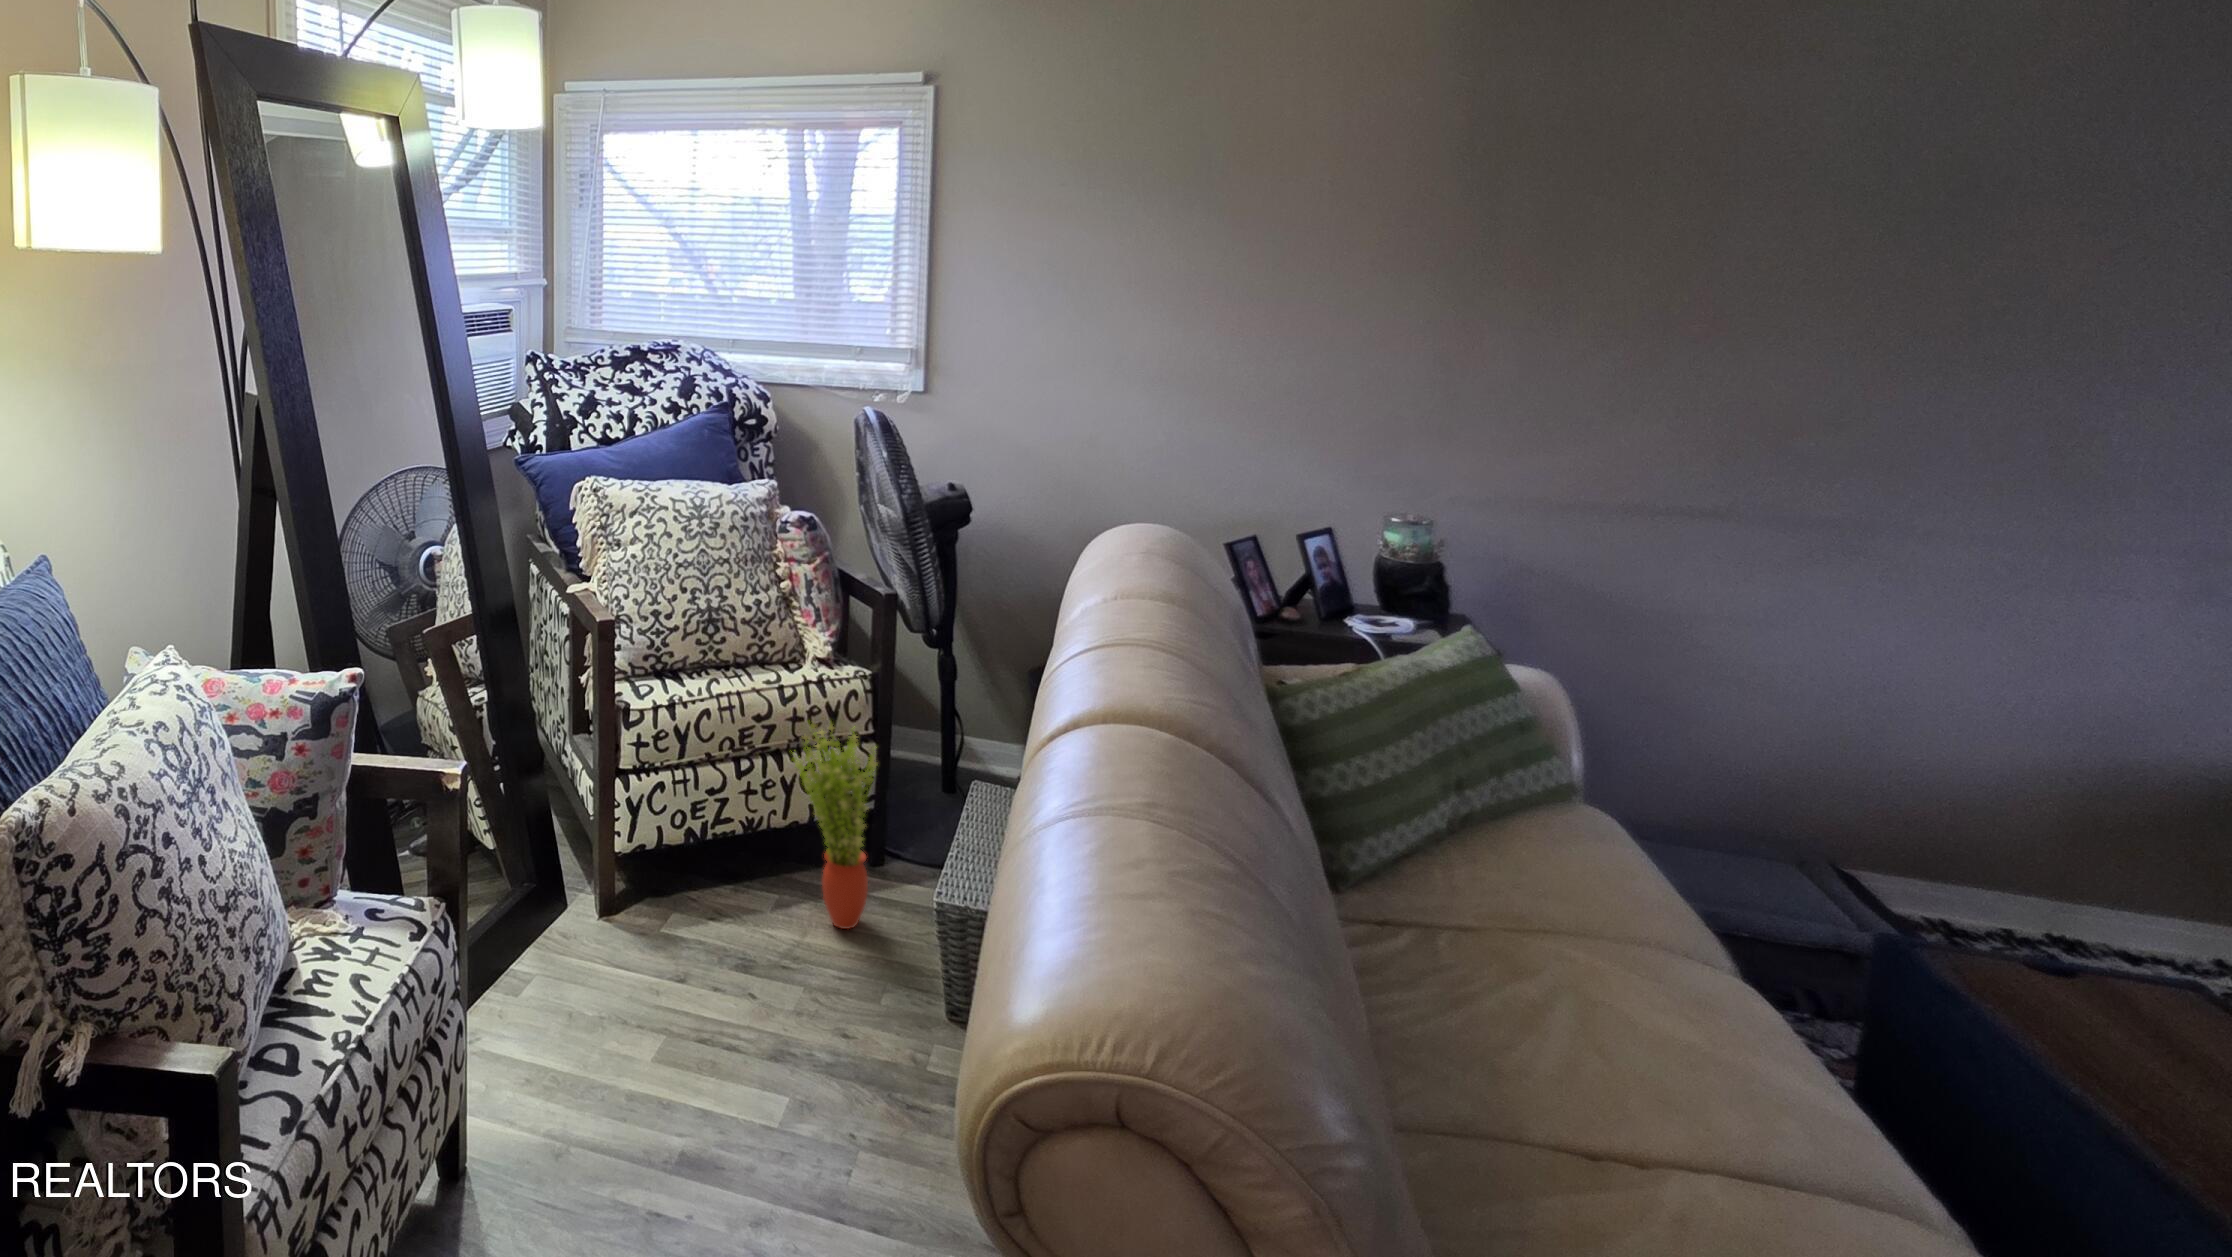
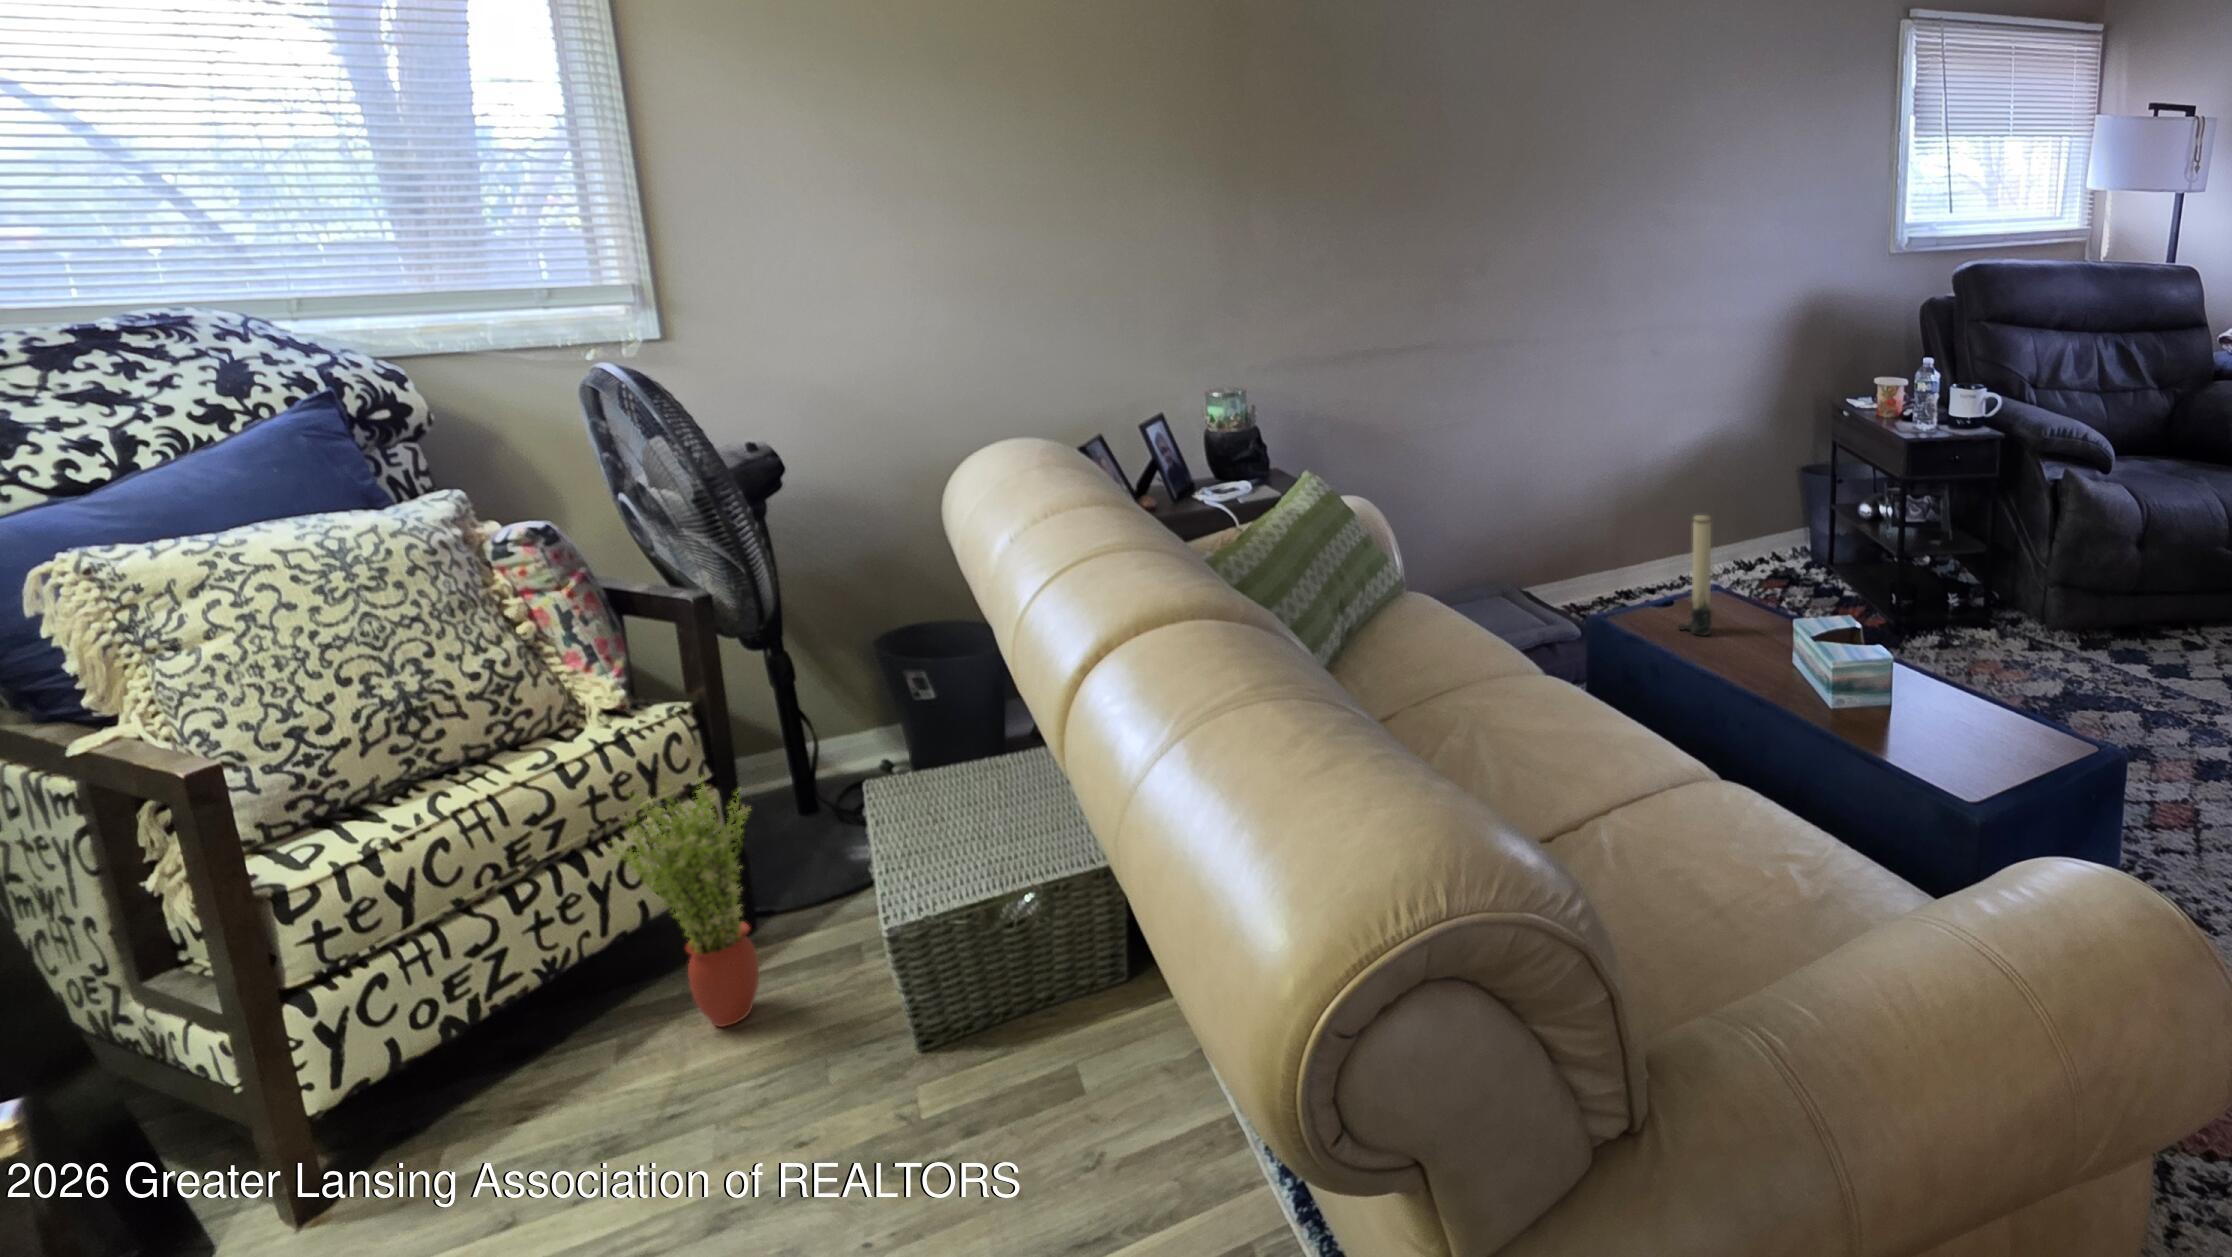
candle: none [2065,831,2166,1031] -> present [1679,515,1712,636]

